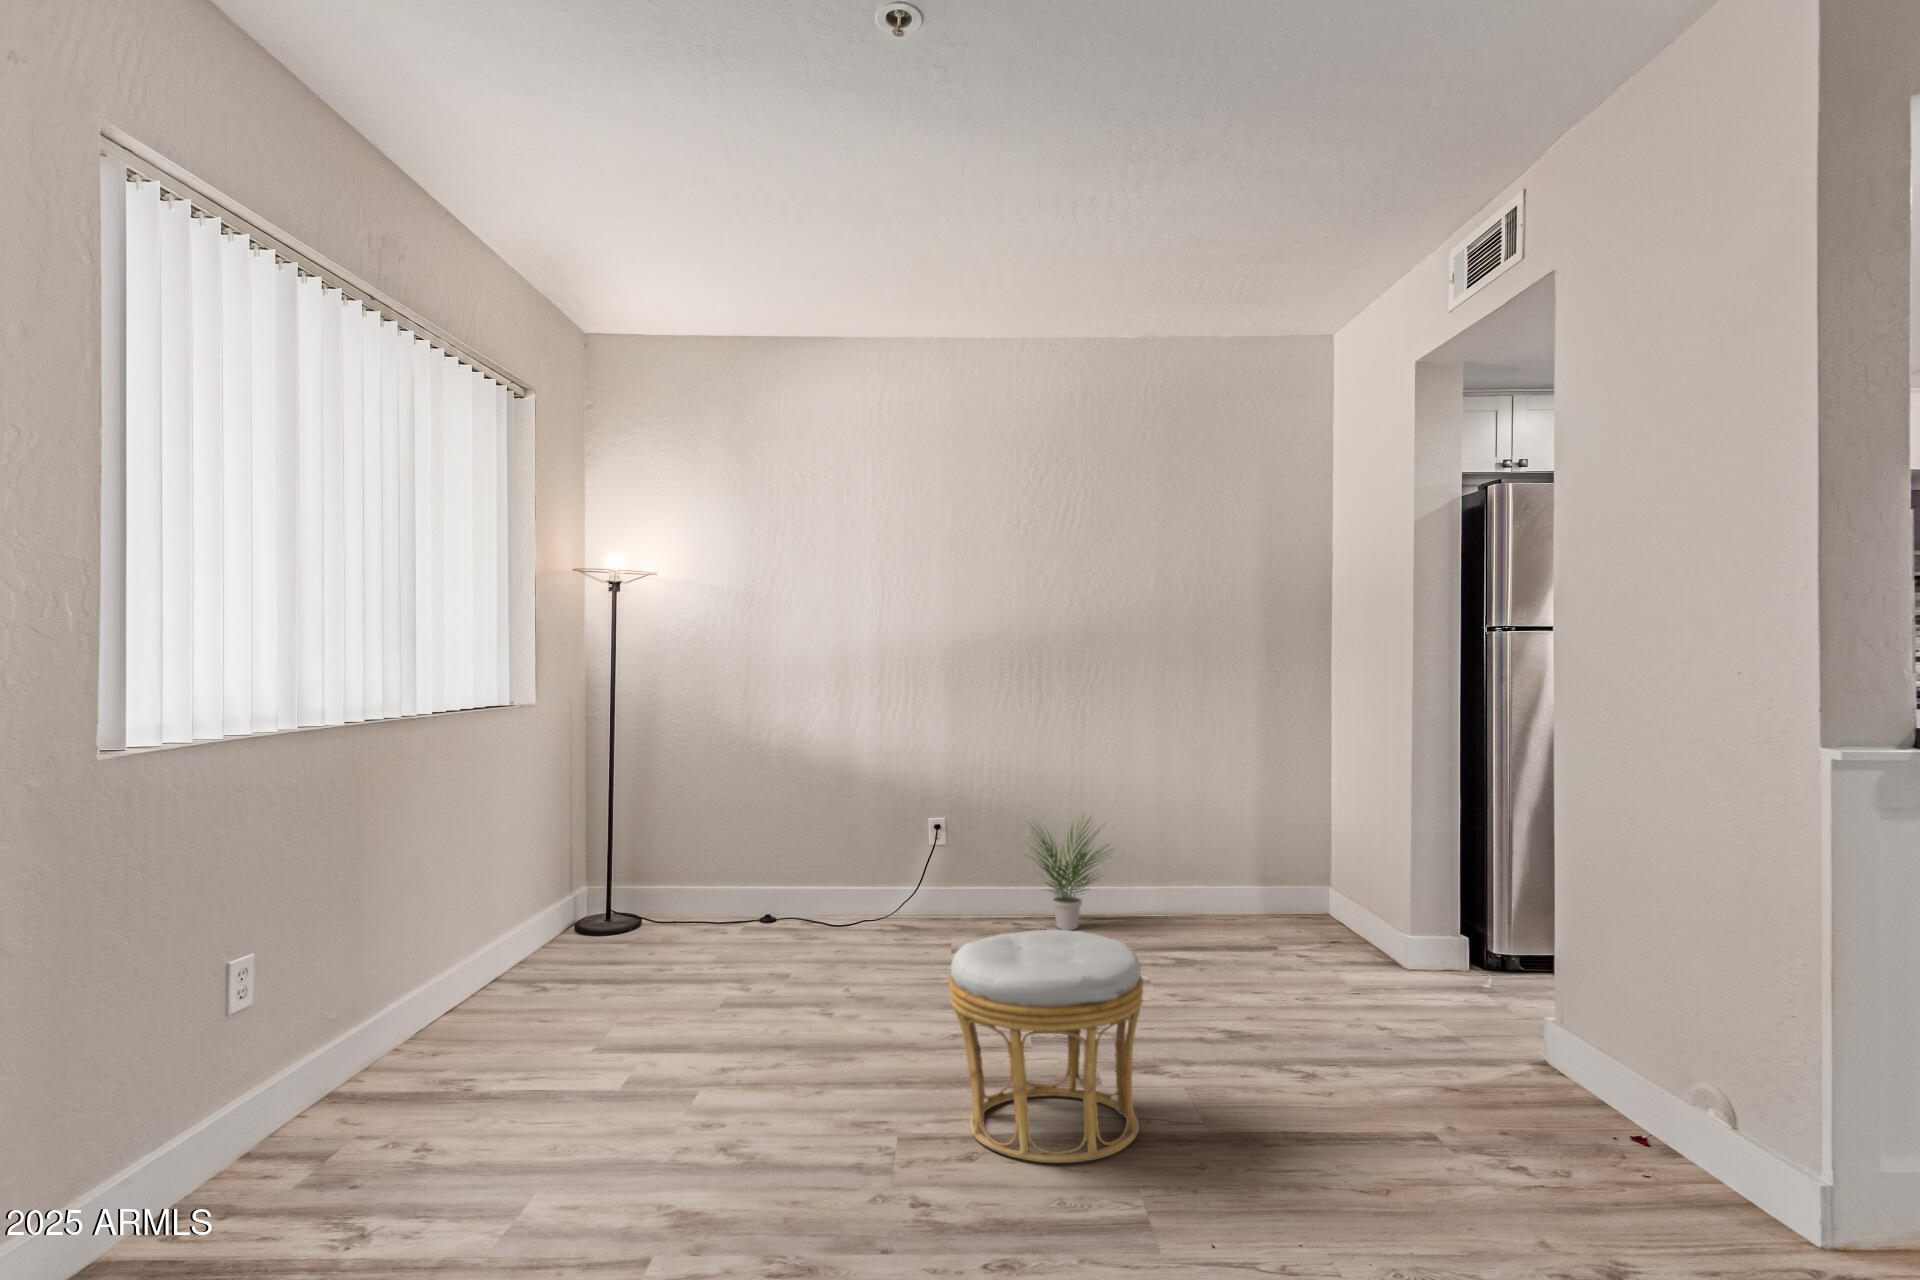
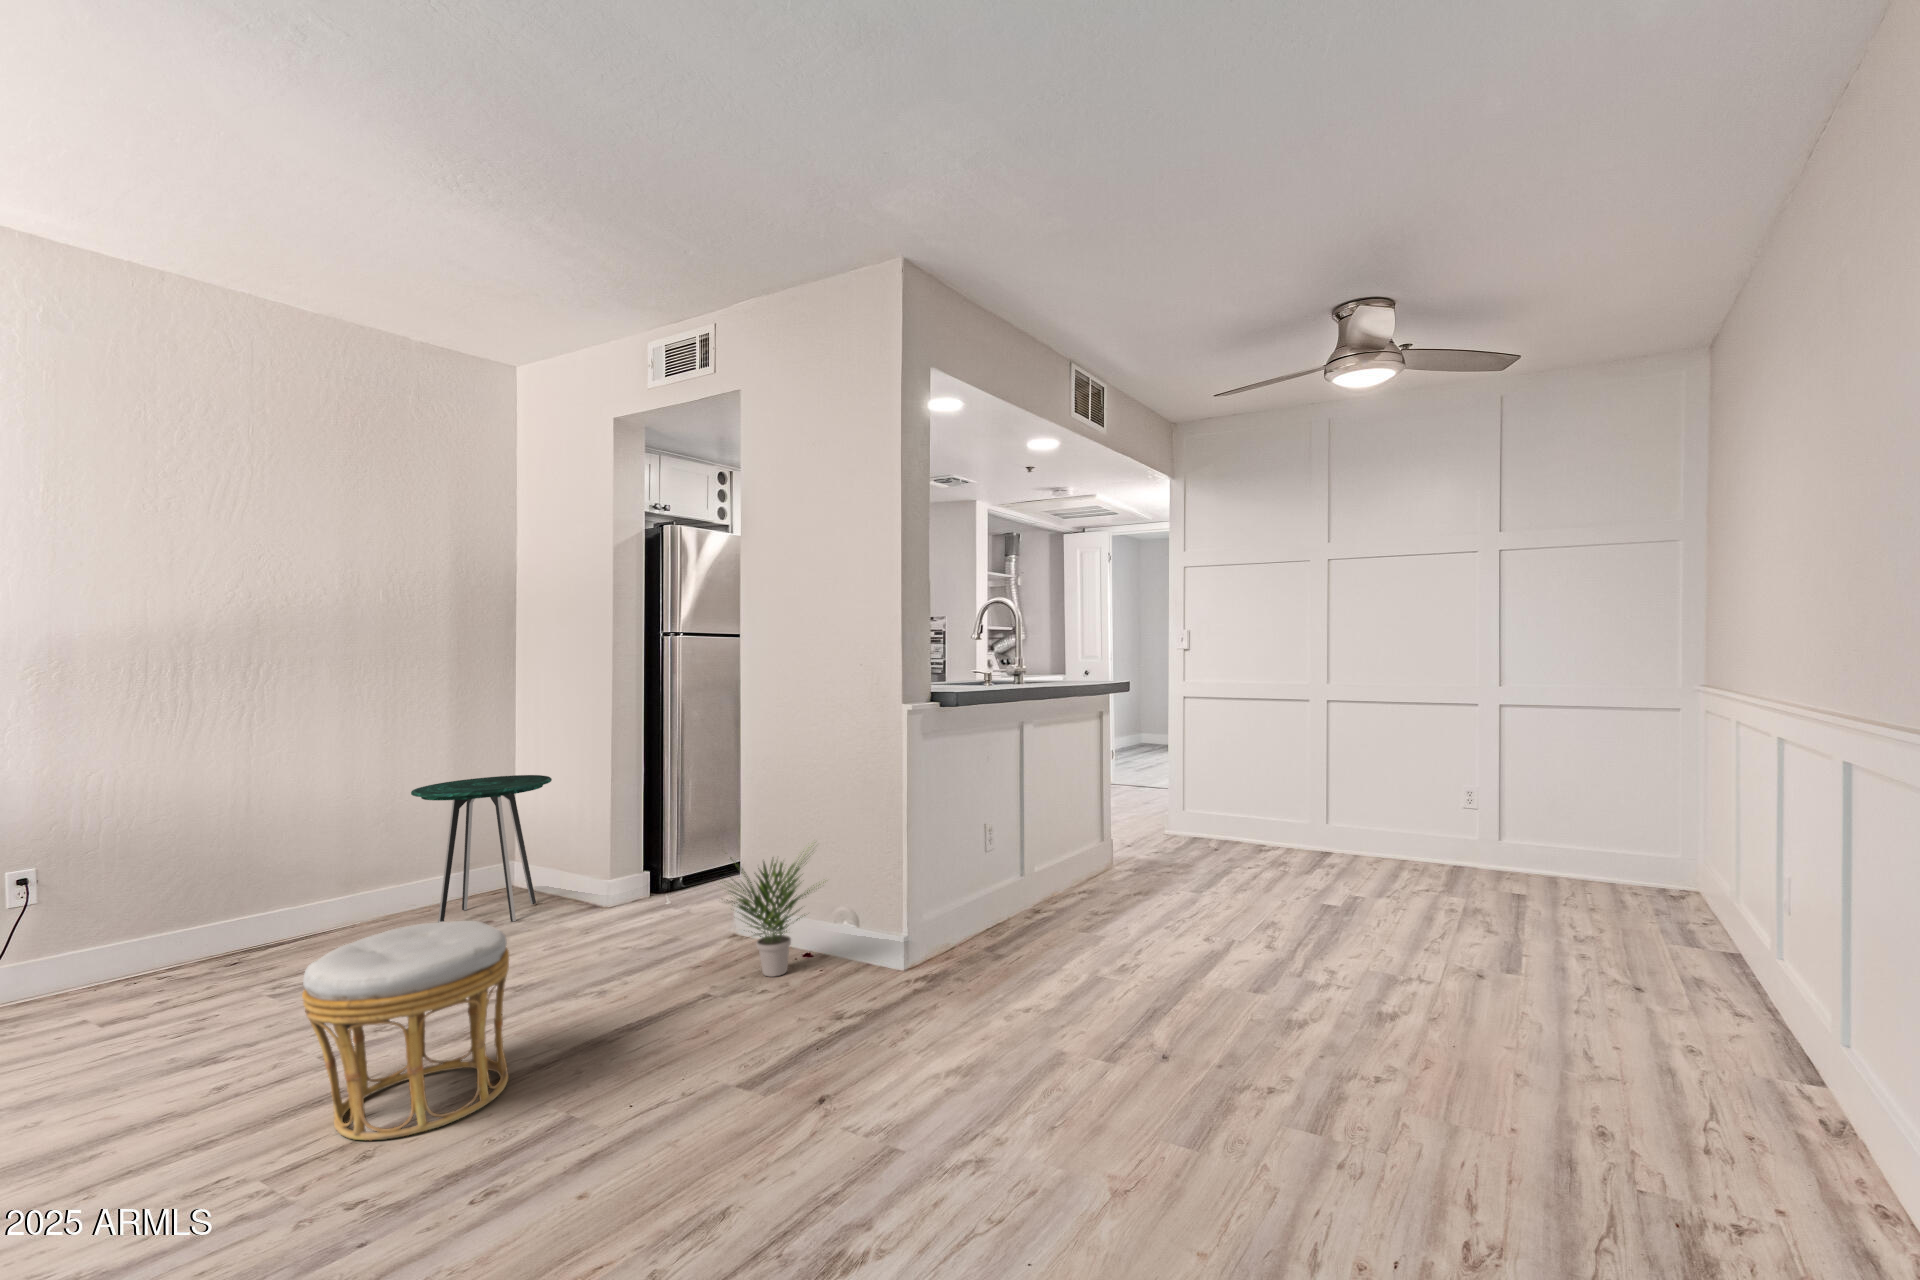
side table: none [1207,776,1360,955] -> present [411,775,552,922]
potted plant: present [1029,817,1109,930] -> present [727,847,824,977]

